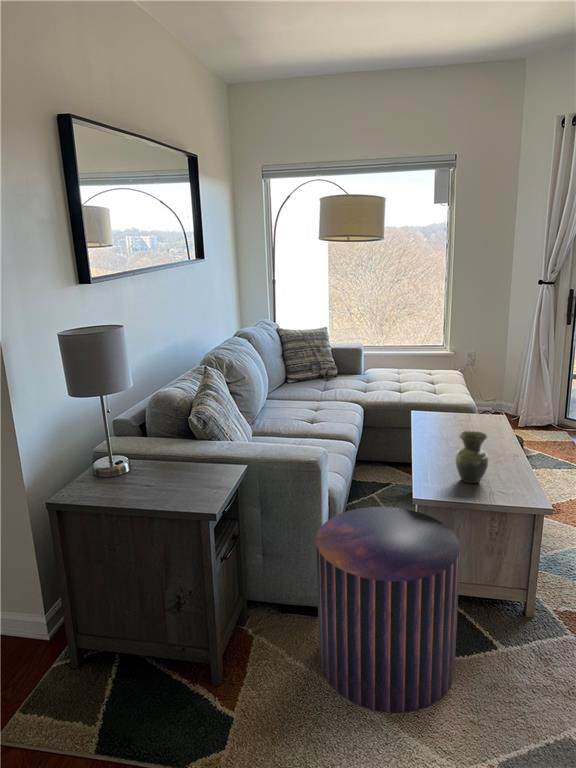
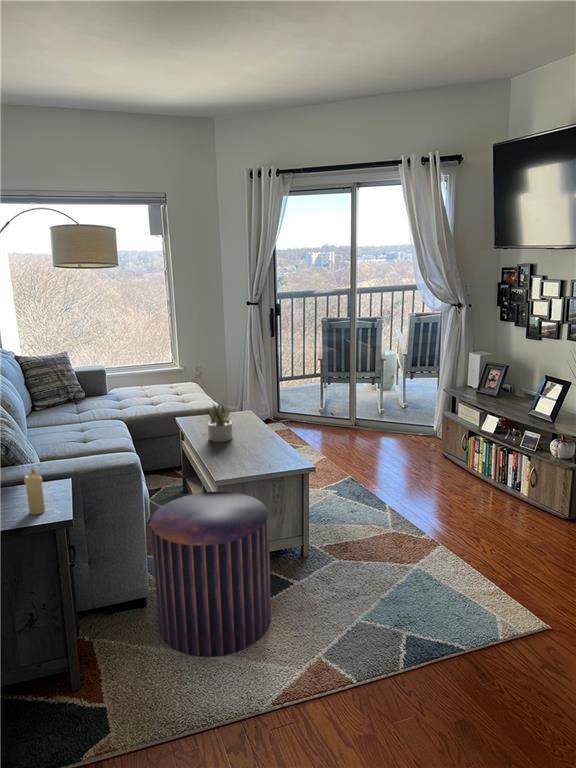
succulent plant: none [432,399,465,449] -> present [207,403,232,442]
vase: present [456,431,488,483] -> none [240,421,264,463]
candle: none [179,448,198,497] -> present [24,468,45,515]

